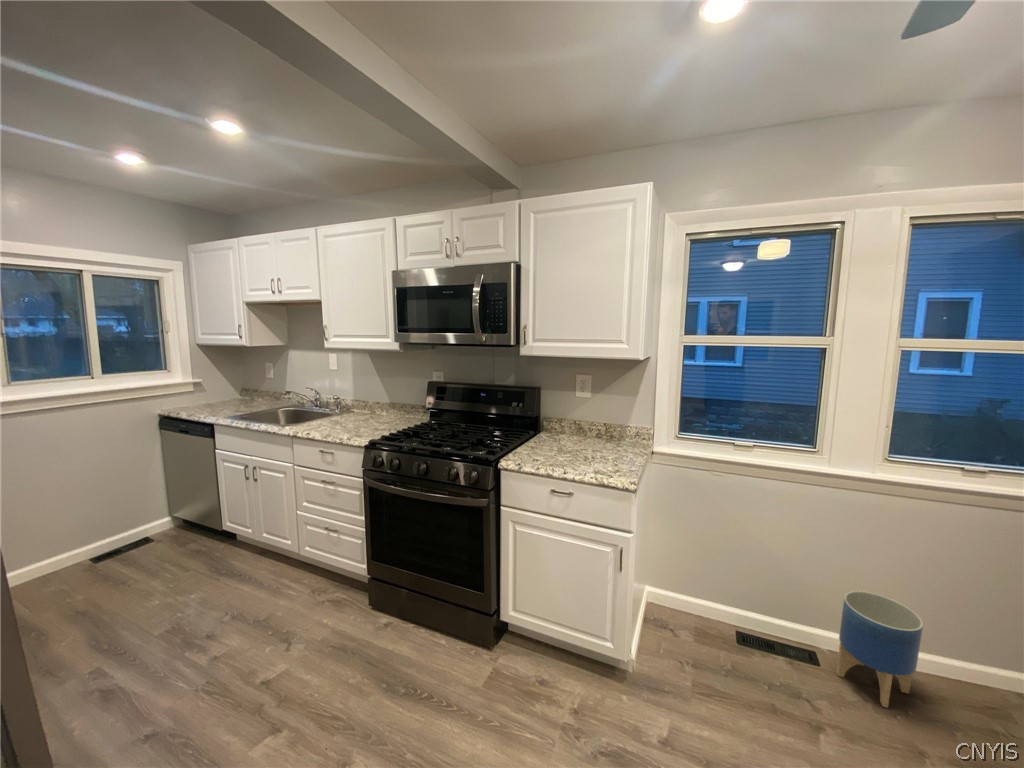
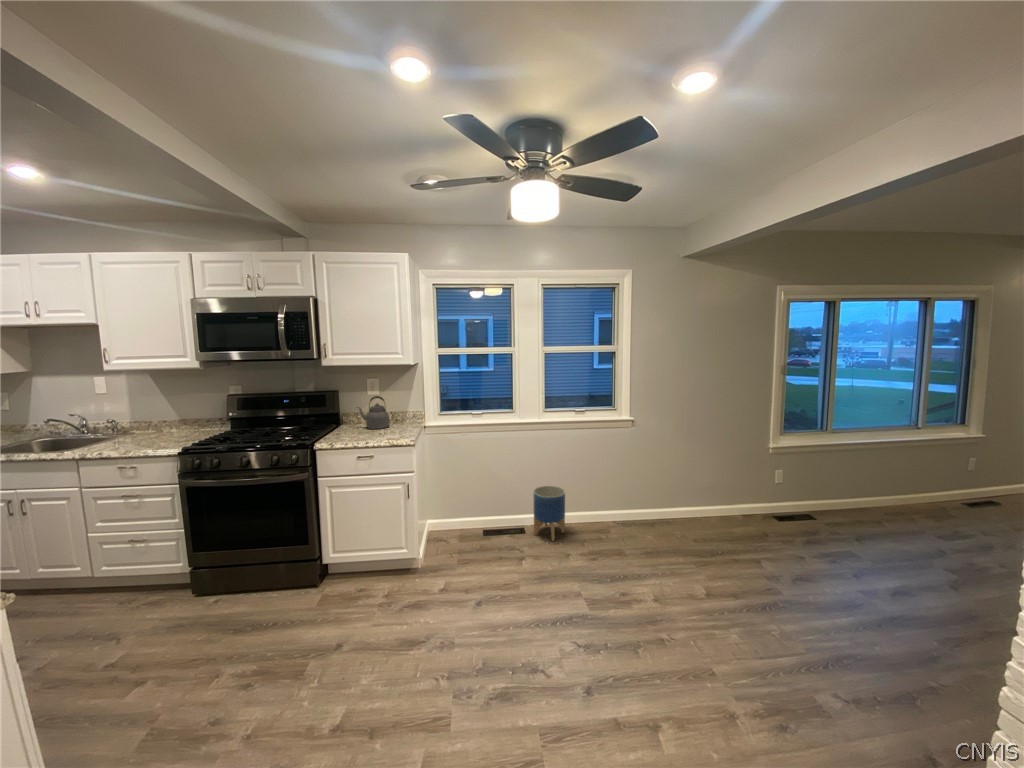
kettle: none [560,401,603,449] -> present [357,396,390,429]

